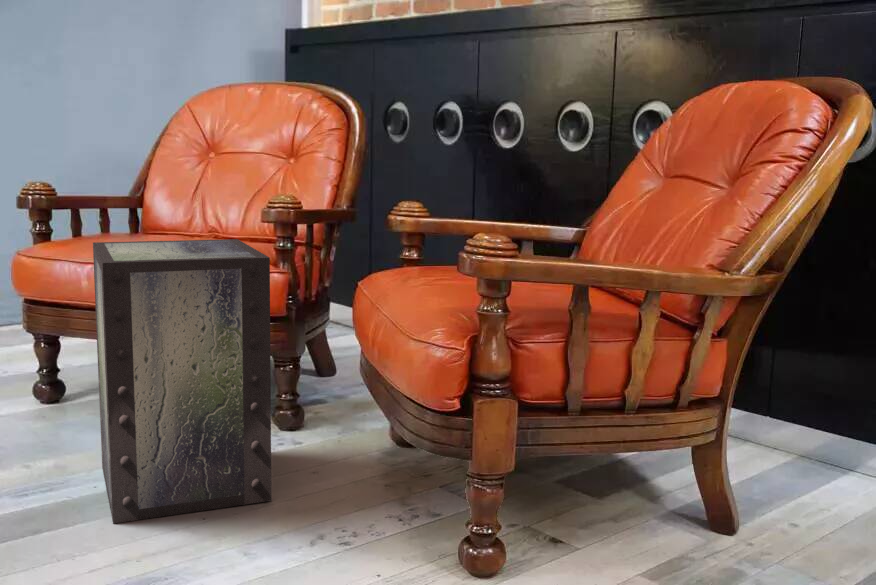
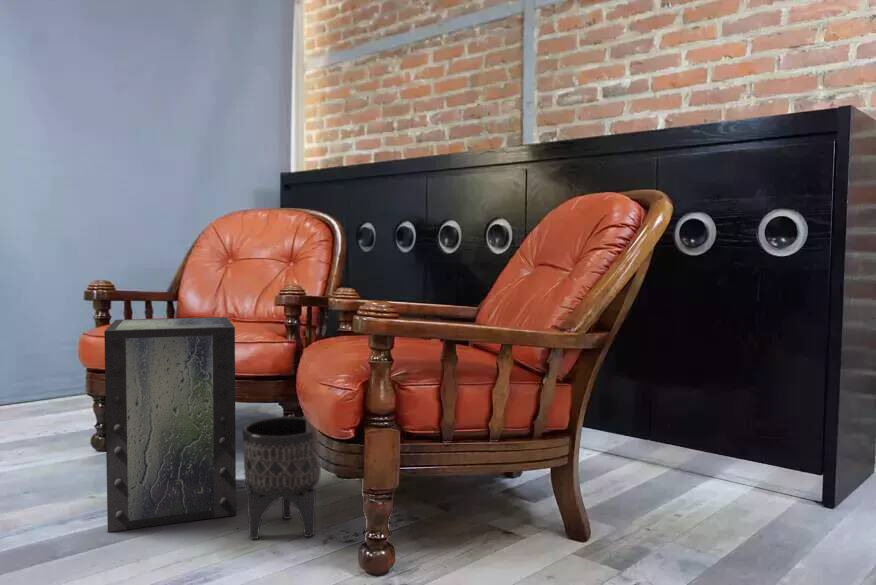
planter: none [289,376,393,533] -> present [242,417,321,539]

